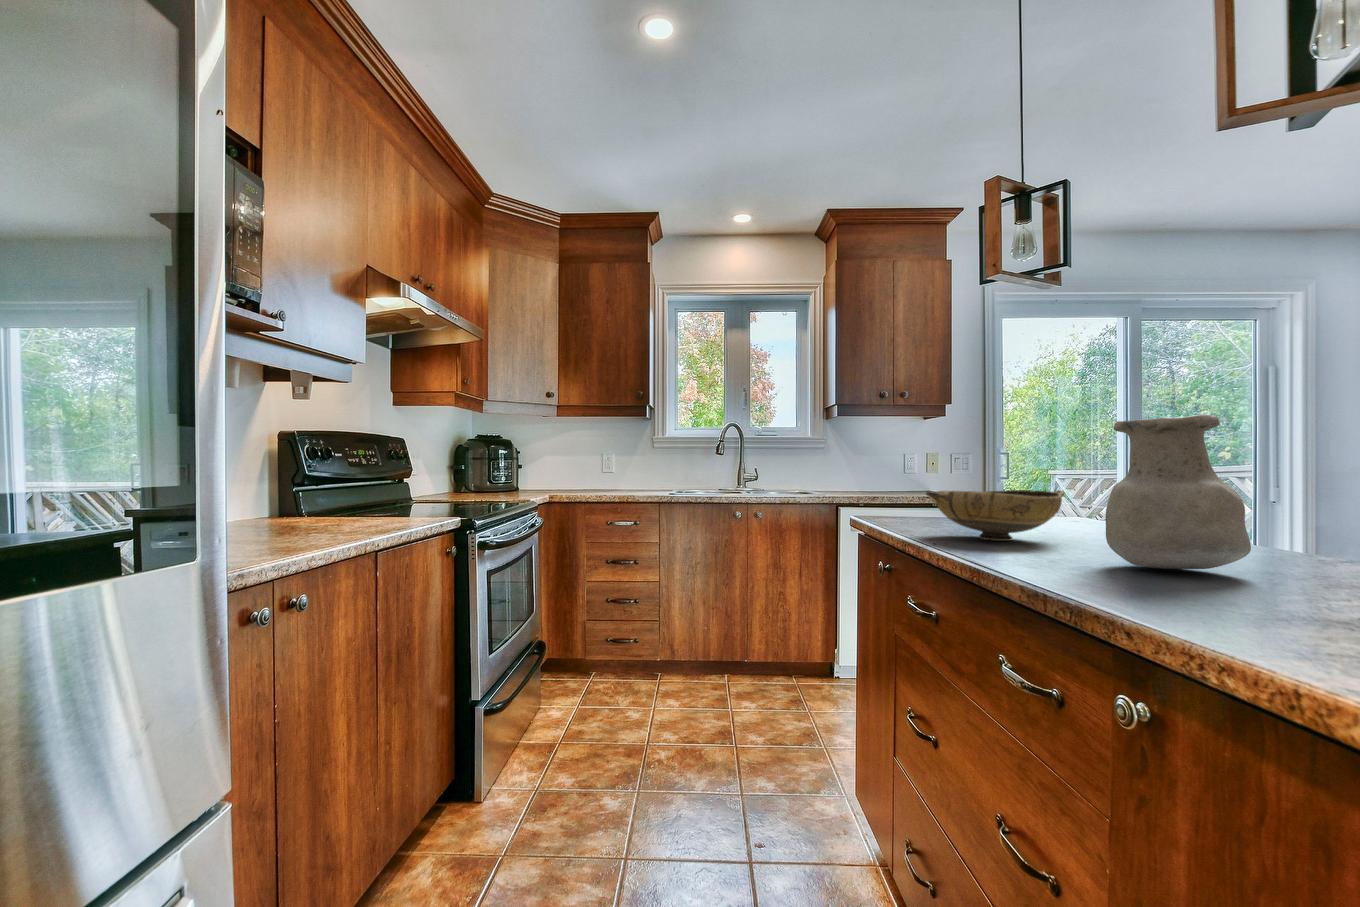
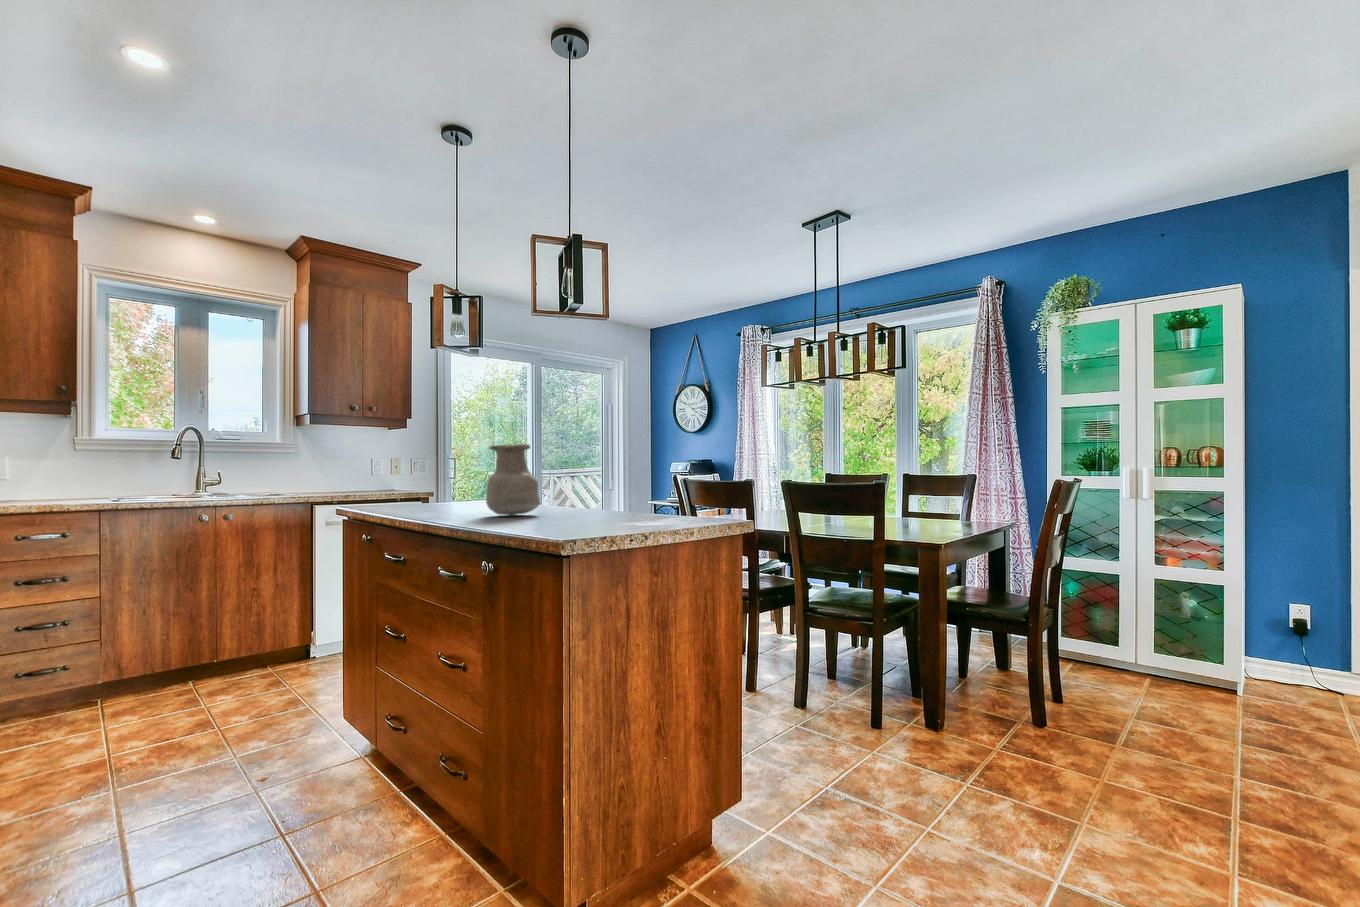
bowl: present [926,490,1064,541] -> none [395,481,476,512]

